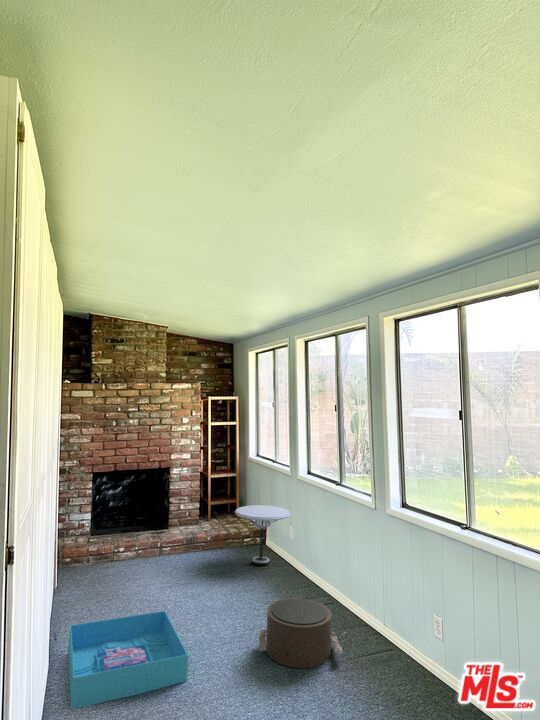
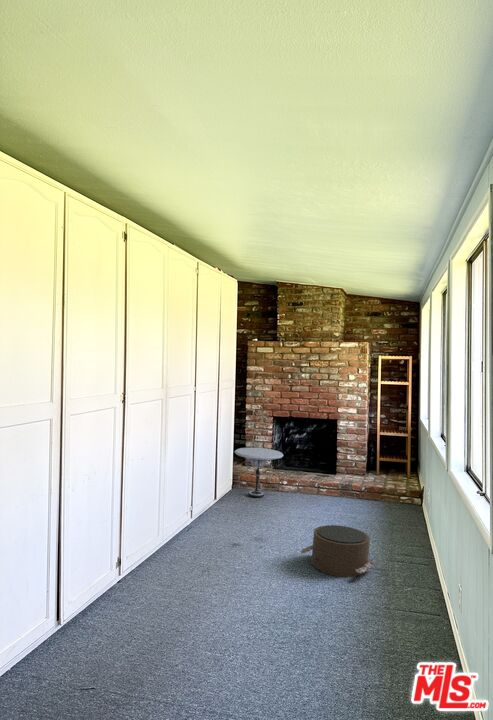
side table: present [235,505,291,565] -> present [235,448,283,498]
storage bin: present [68,611,188,709] -> none [173,505,263,556]

